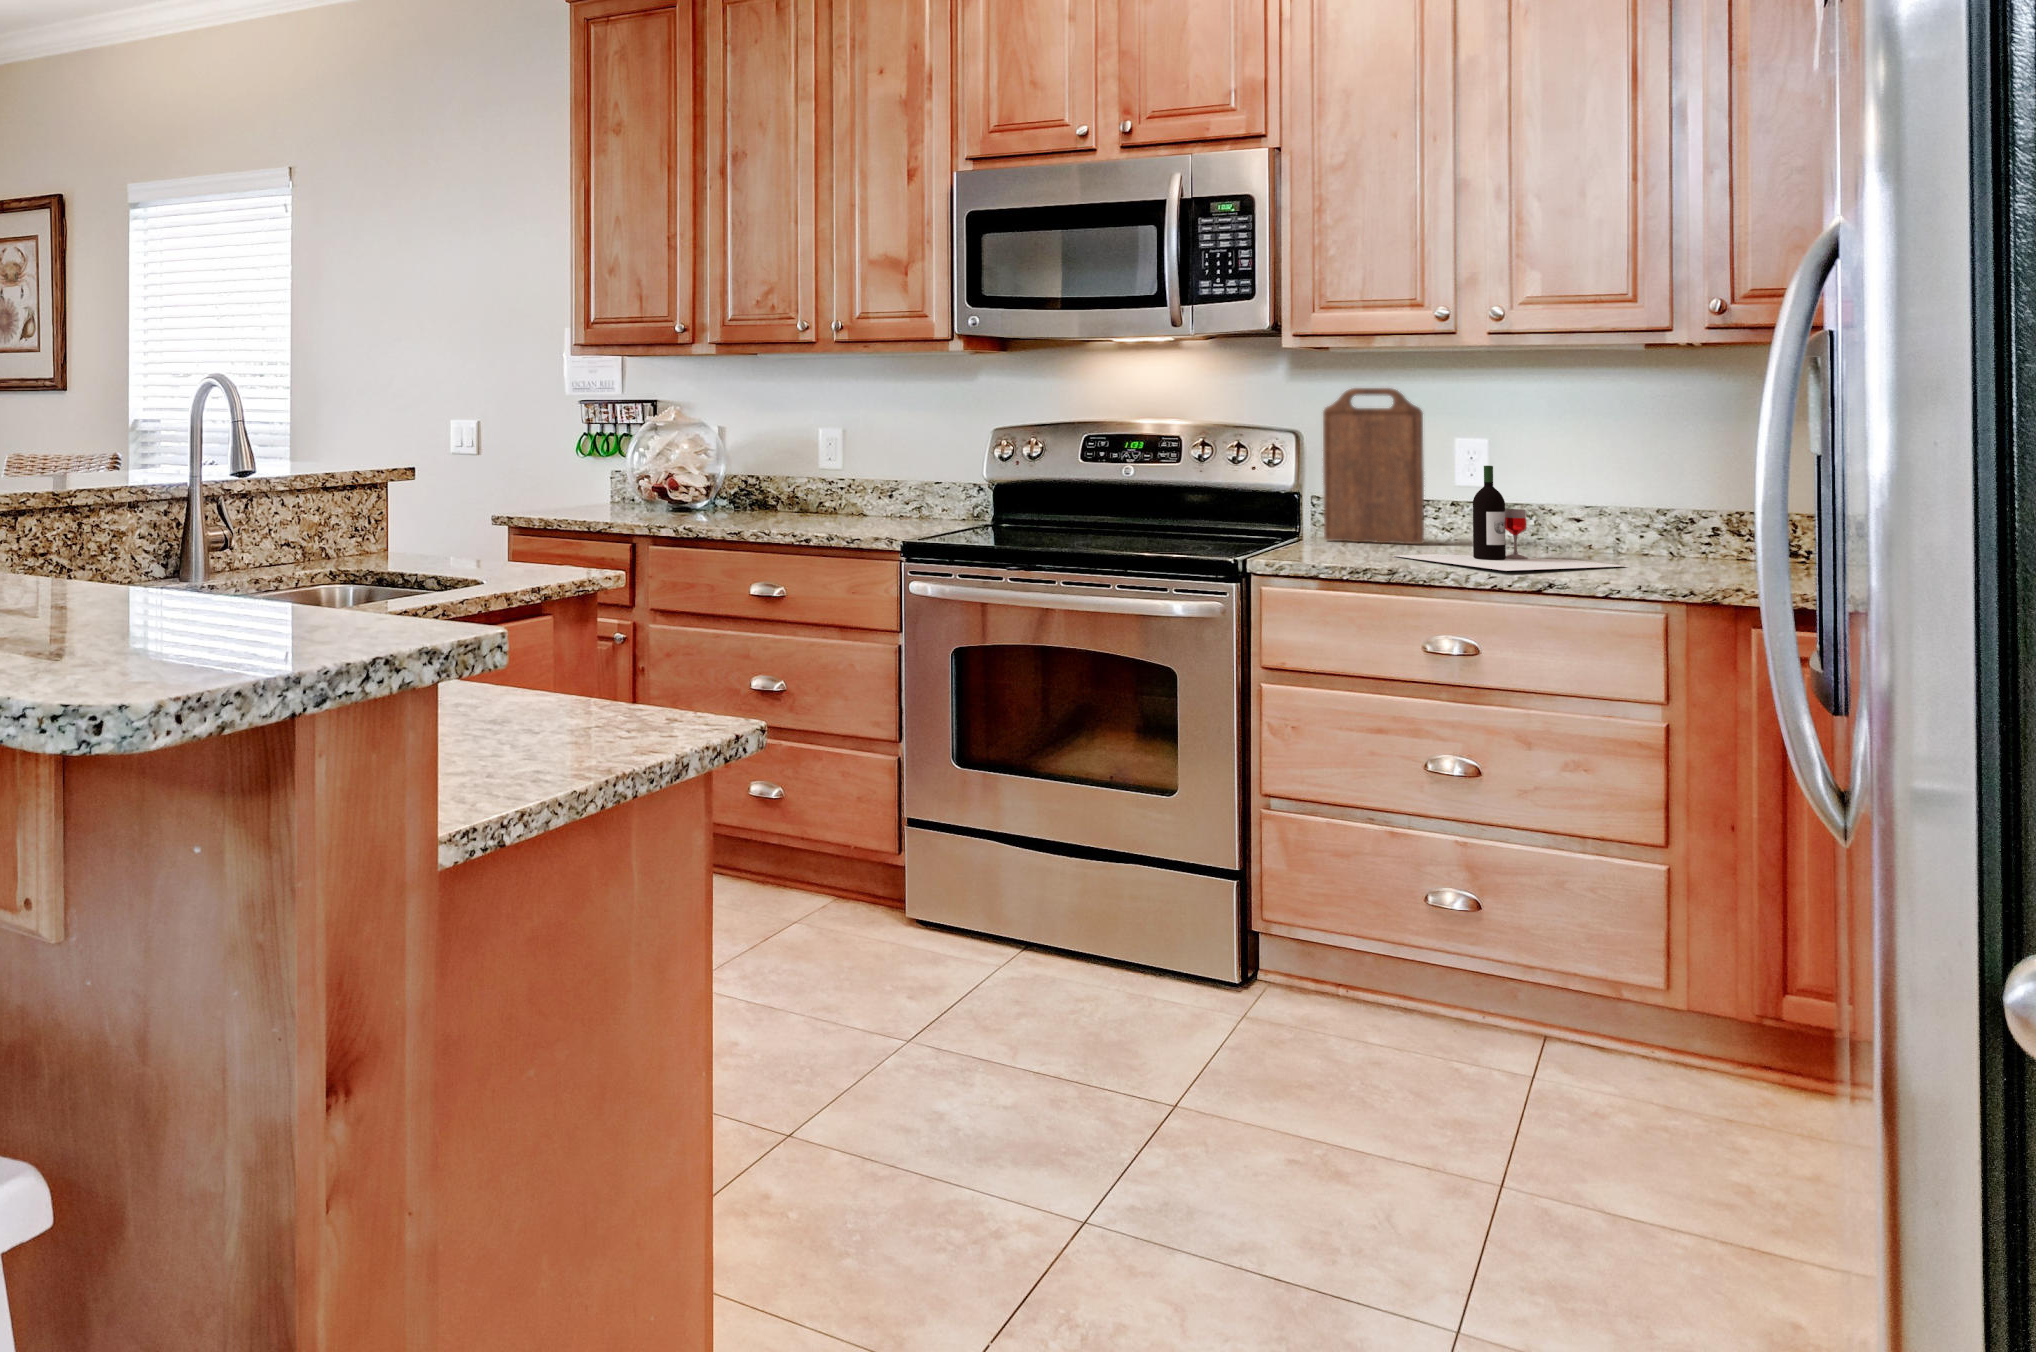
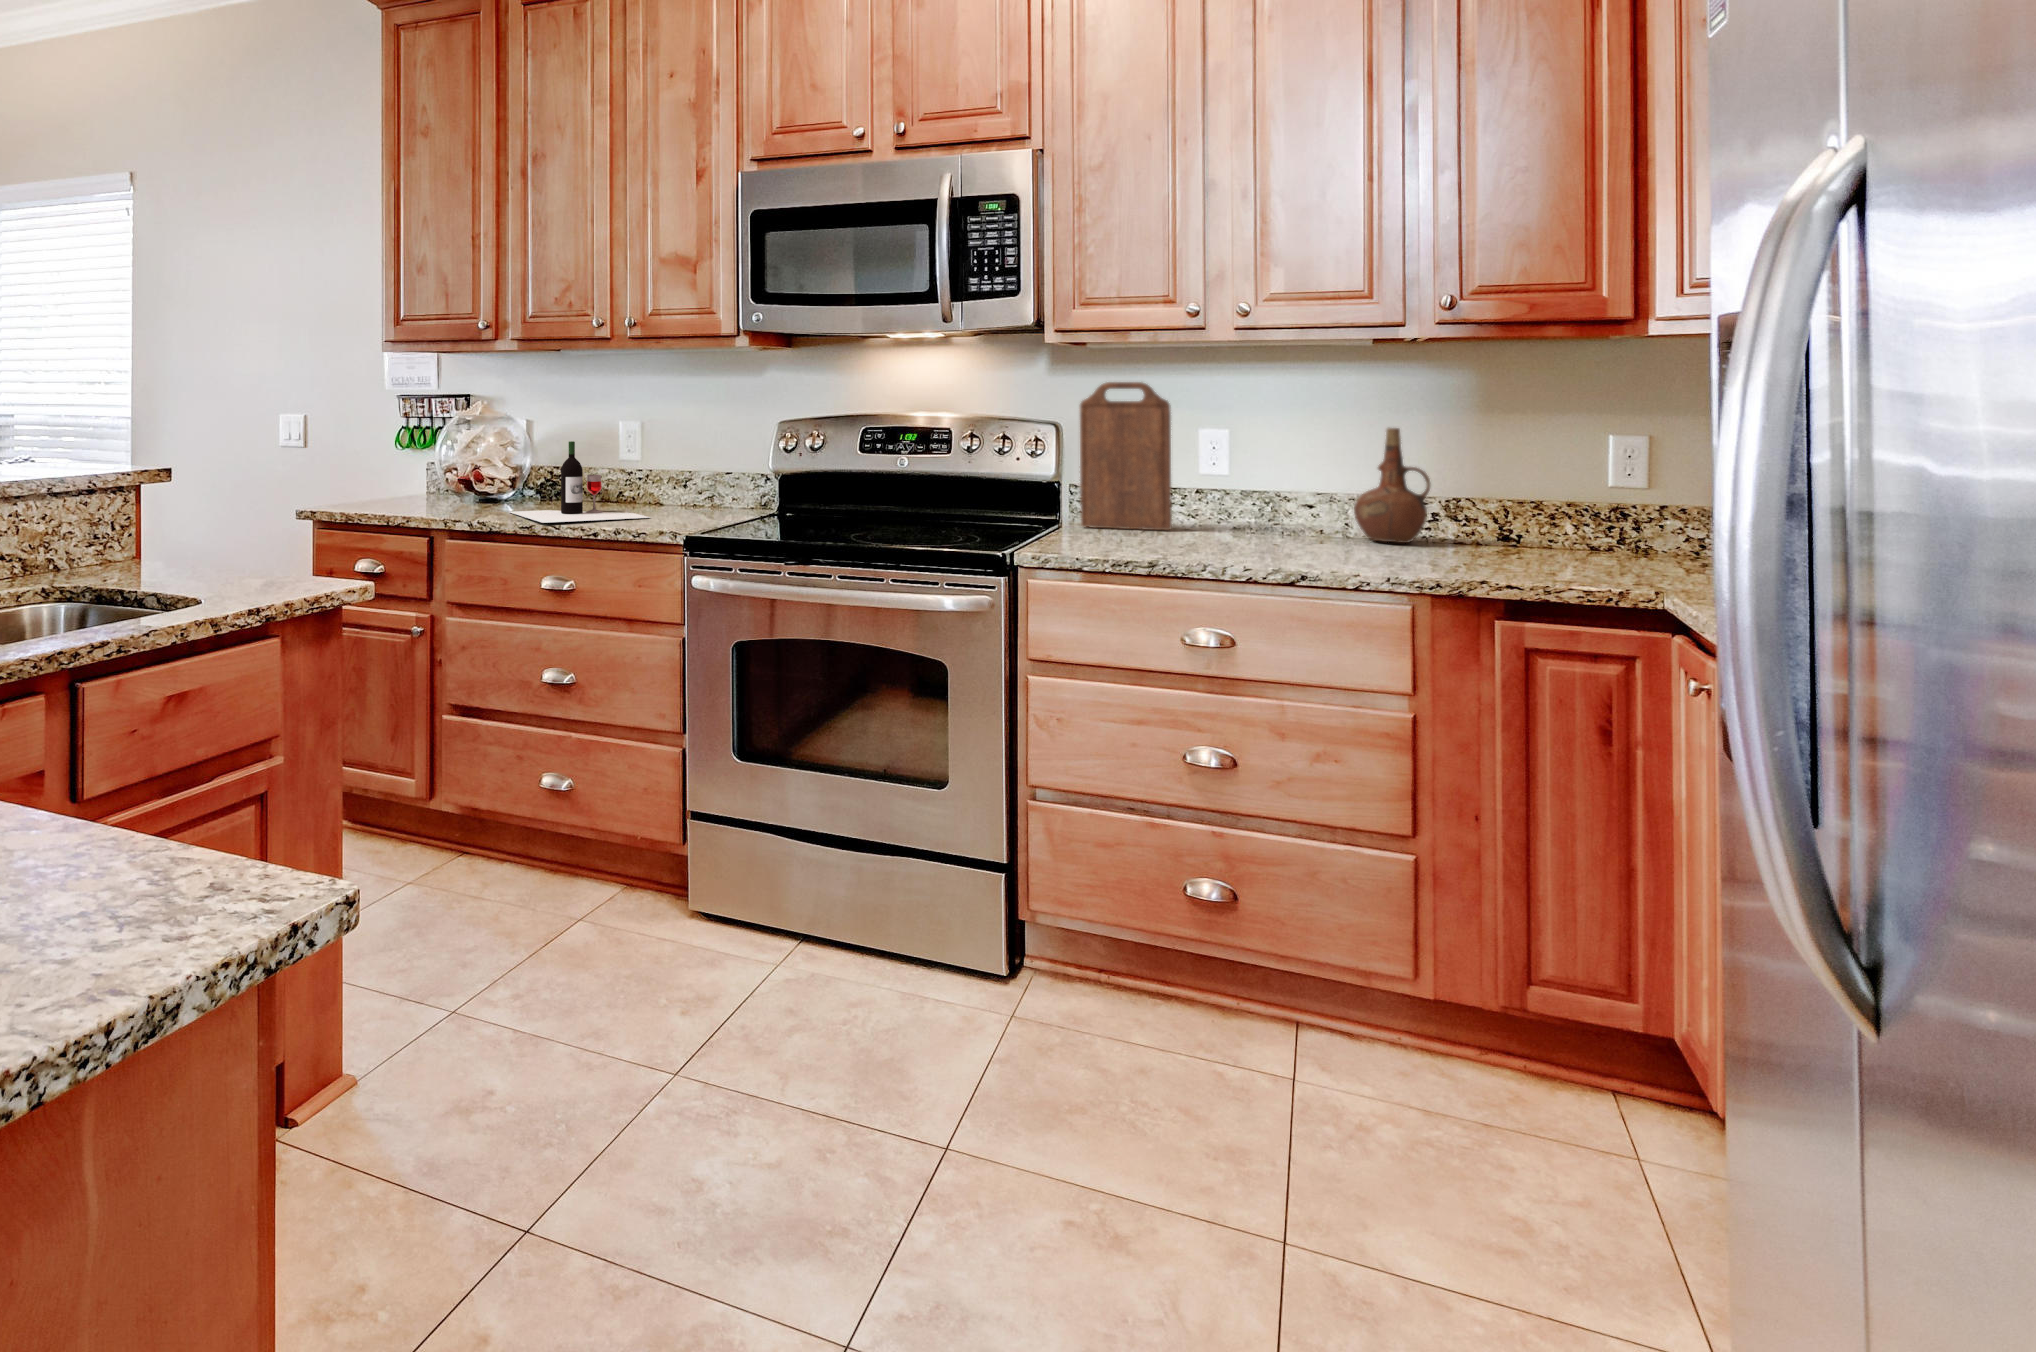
ceramic pitcher: none [1625,437,1709,558] -> present [1354,428,1430,543]
wine bottle: present [1396,466,1622,571] -> present [510,441,650,523]

